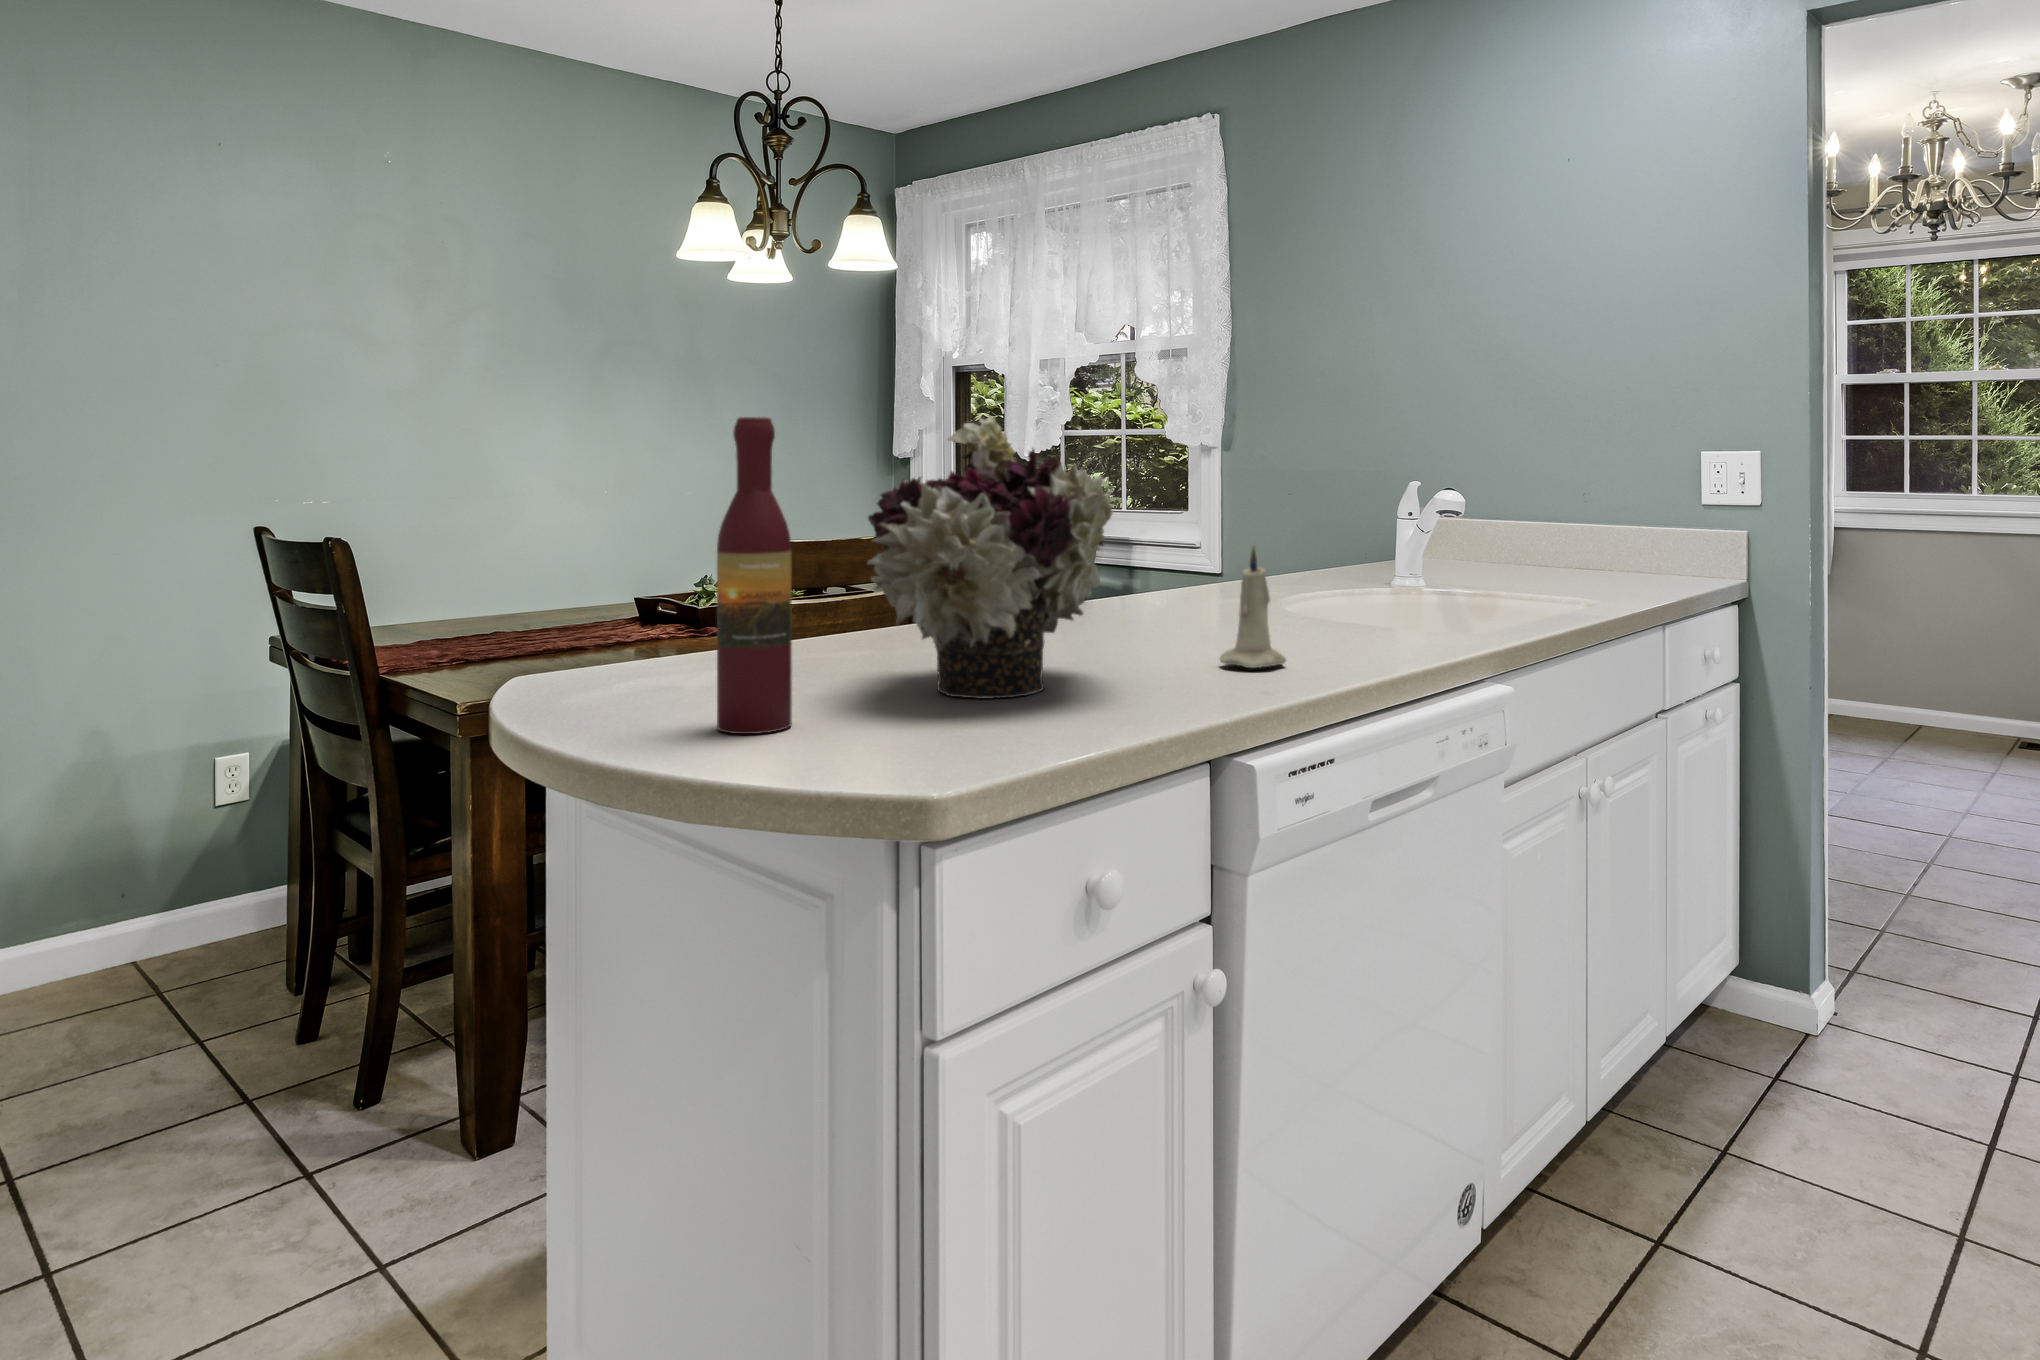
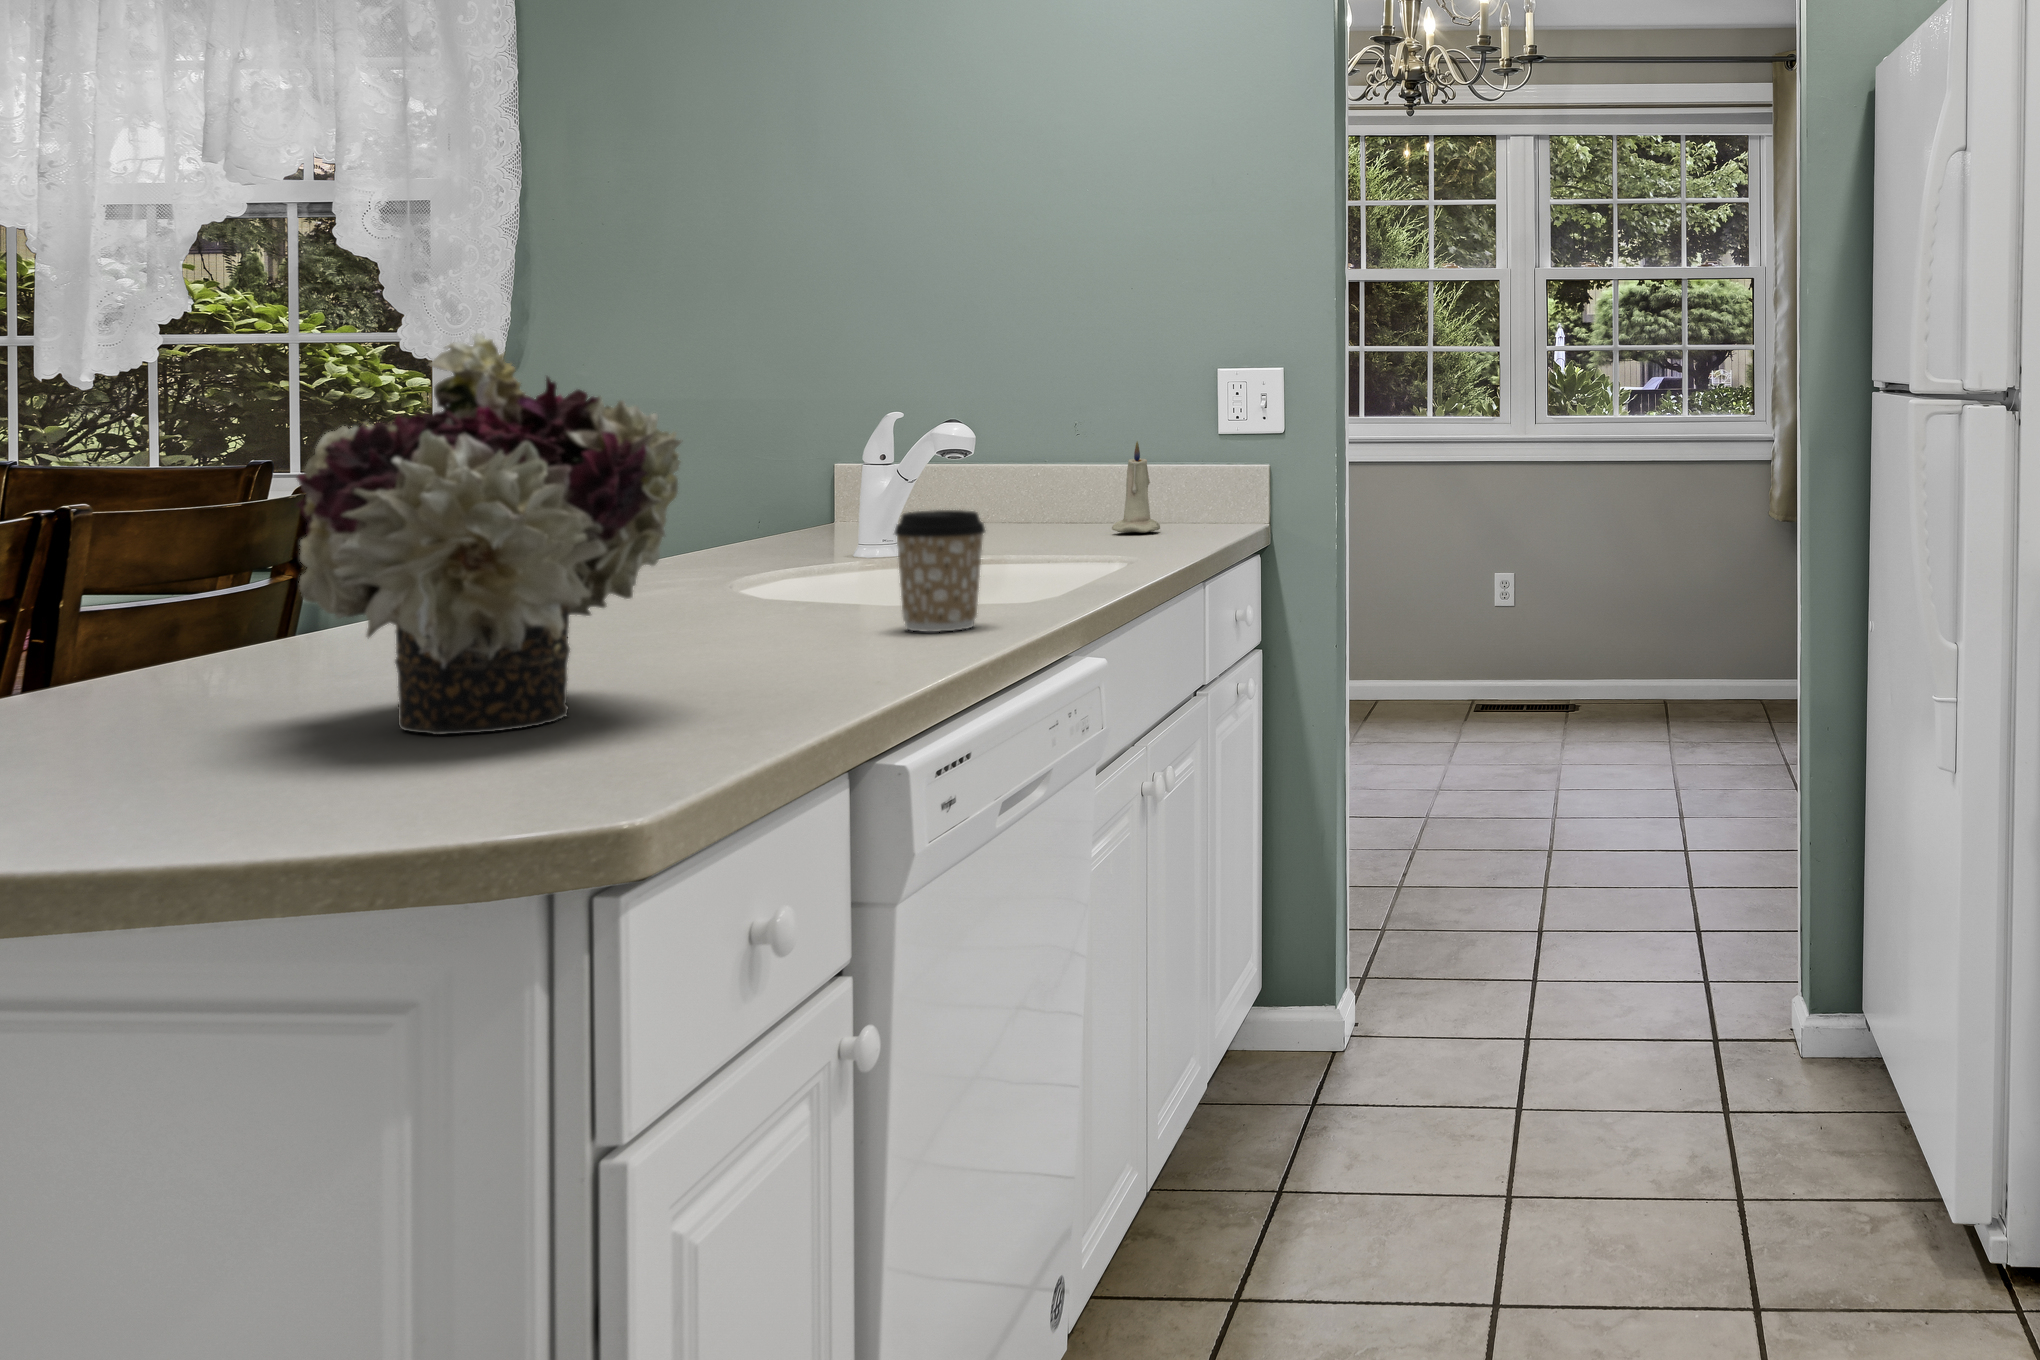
wine bottle: present [717,417,792,734] -> none [127,337,257,812]
candle: present [1220,547,1286,668] -> present [1112,441,1160,532]
coffee cup: none [1340,557,1412,652] -> present [895,510,985,632]

